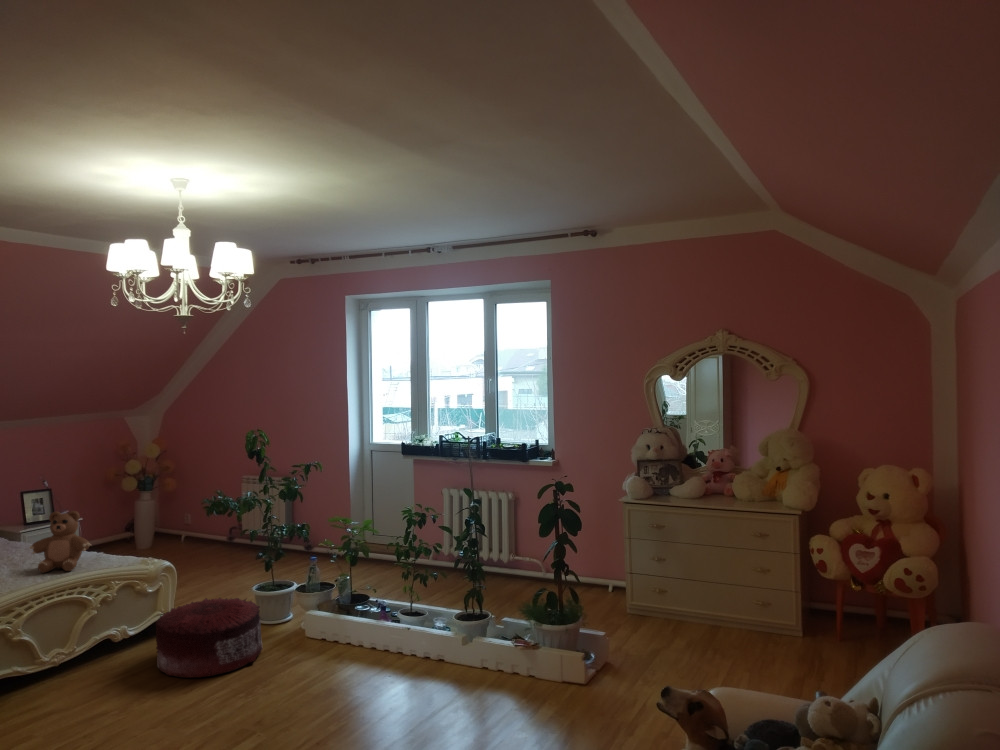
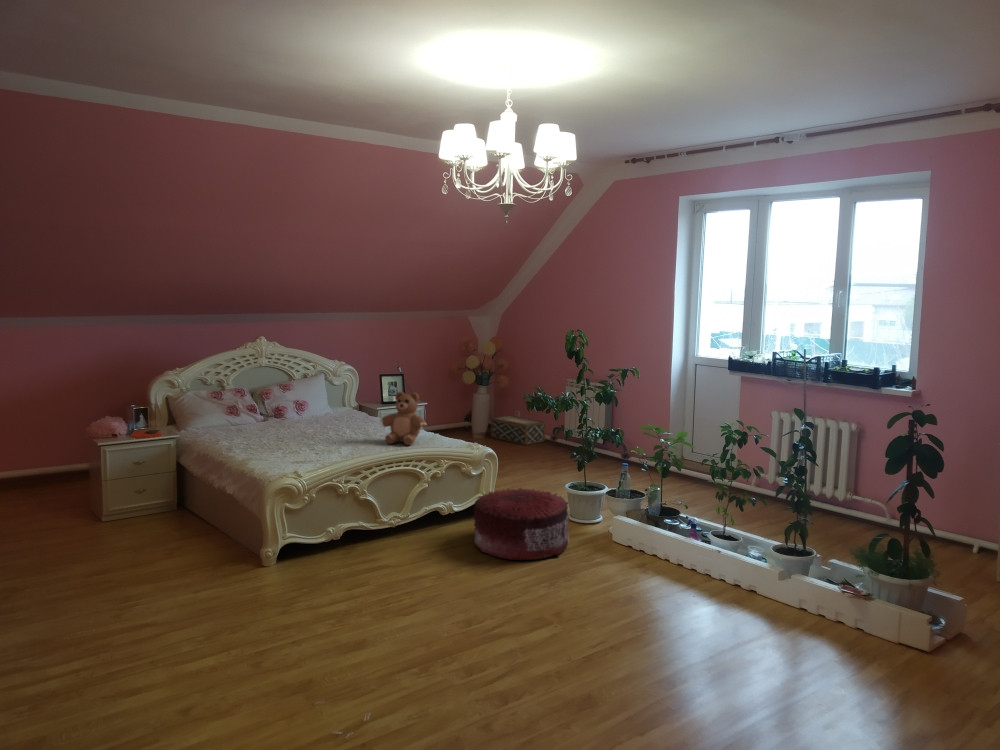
woven basket: none [158,520,221,550] -> present [491,415,545,445]

